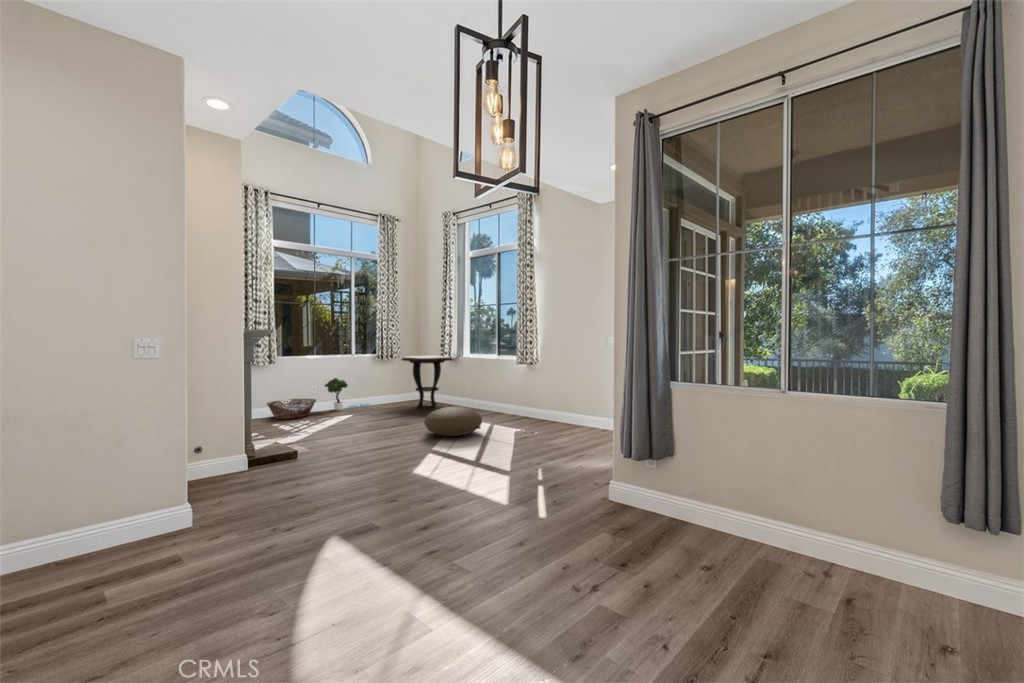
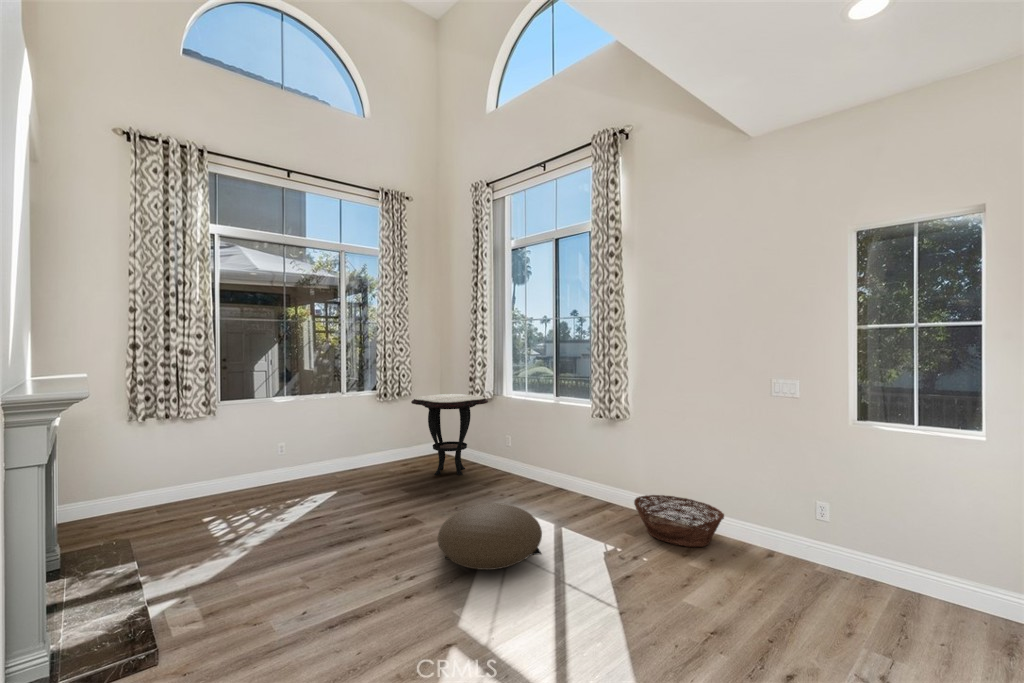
potted tree: present [325,378,368,410] -> none [295,432,365,482]
basket: present [267,399,316,419] -> present [634,495,724,547]

